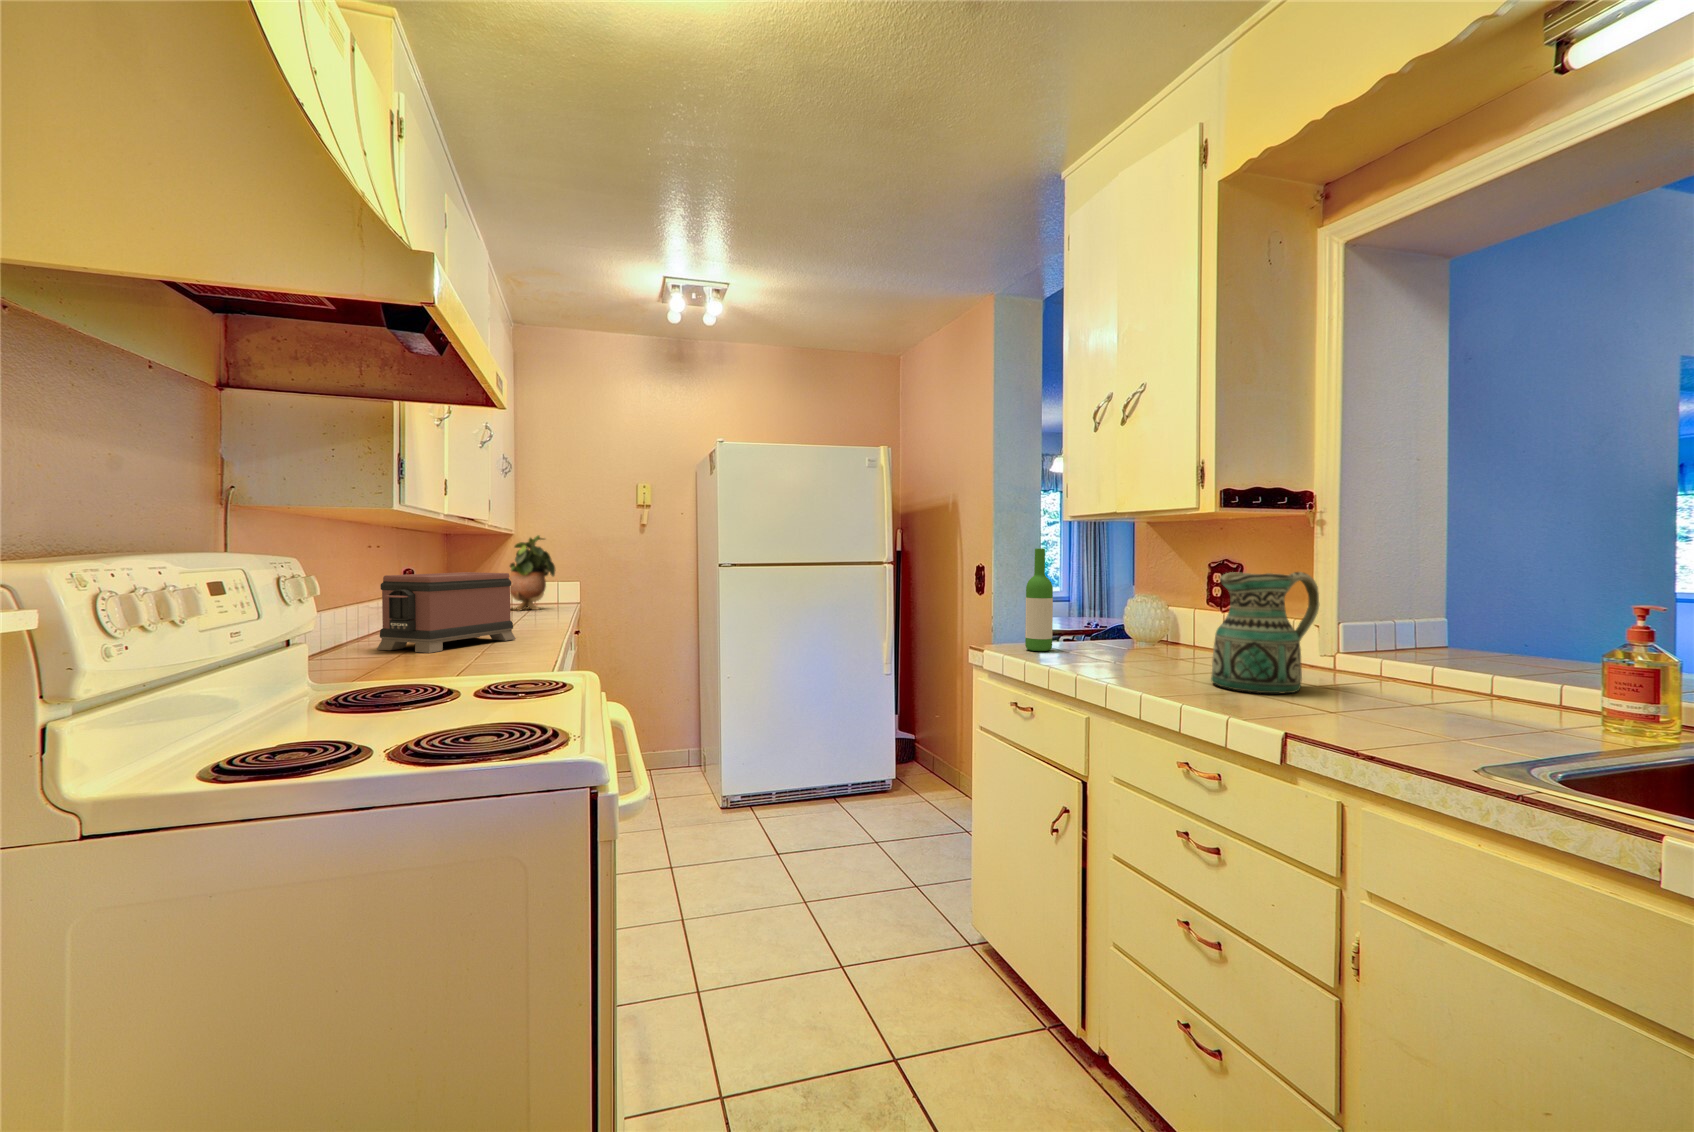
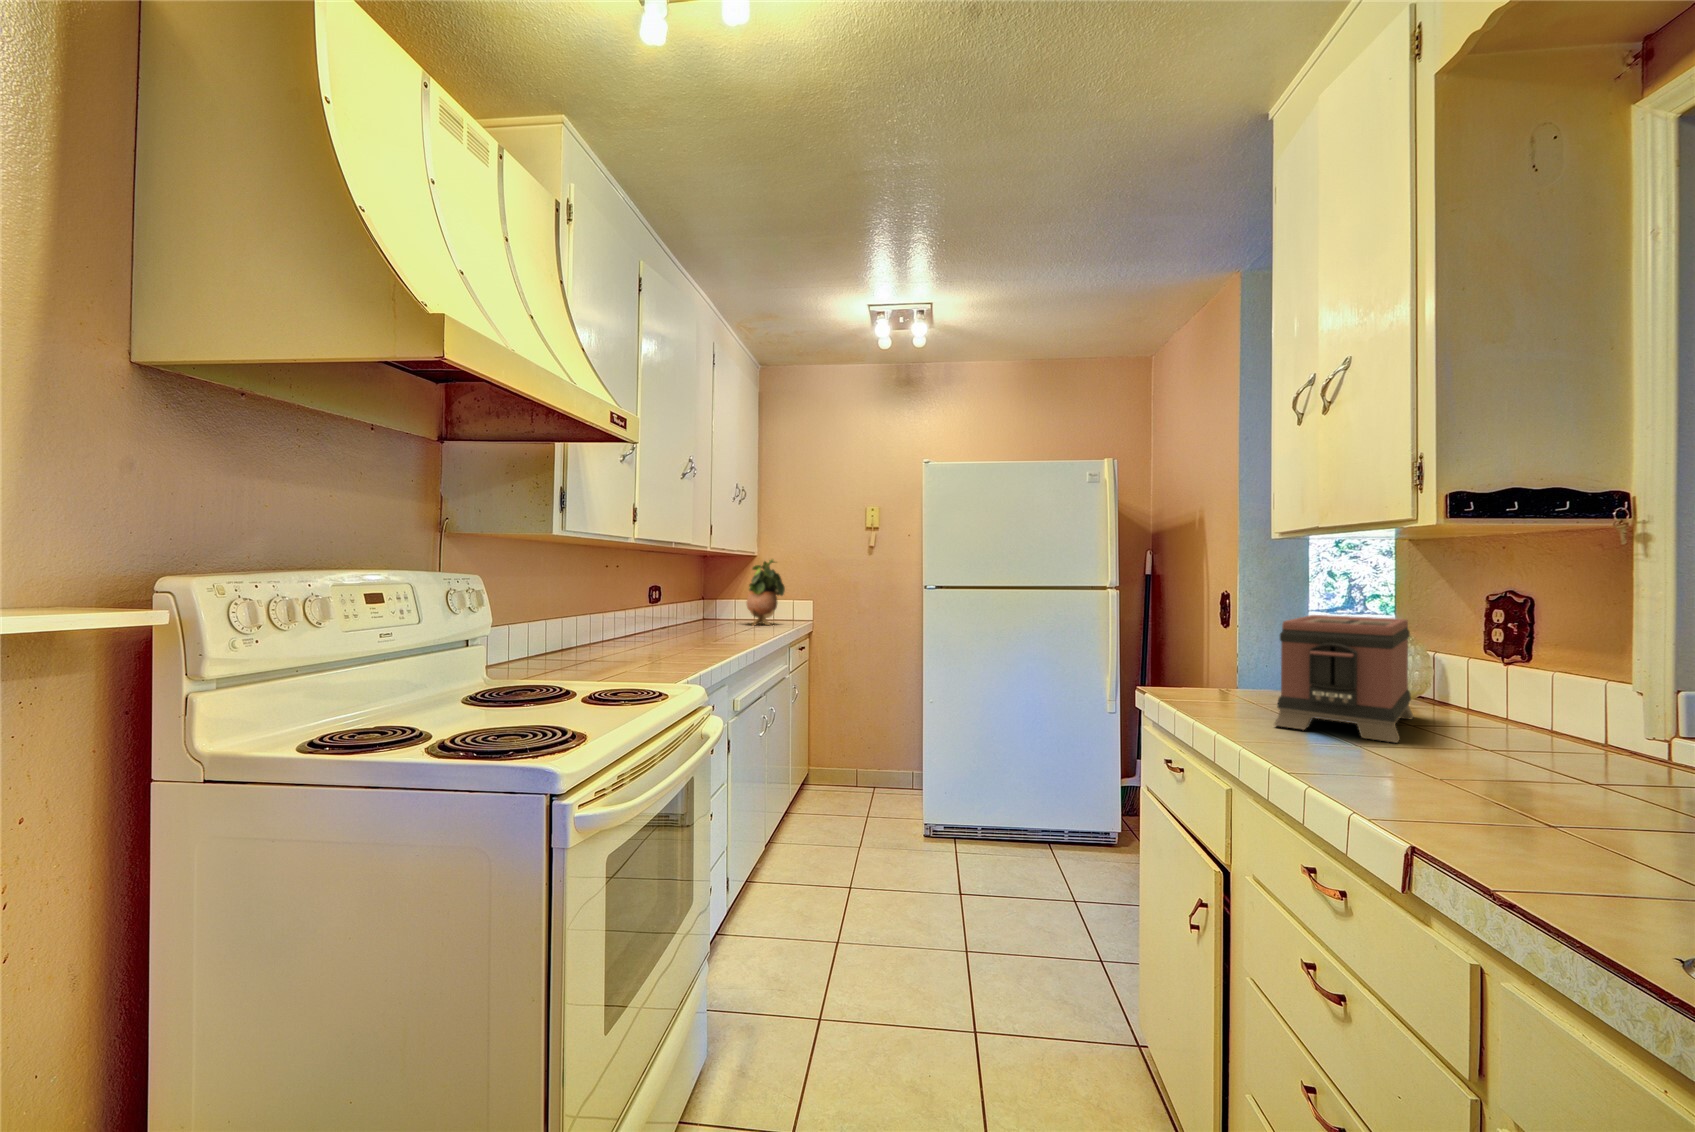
wine bottle: present [1025,548,1053,651] -> none [1200,573,1236,699]
toaster: present [377,572,516,653] -> present [1274,615,1413,743]
ceramic pitcher: present [1211,572,1319,693] -> none [1412,609,1615,794]

